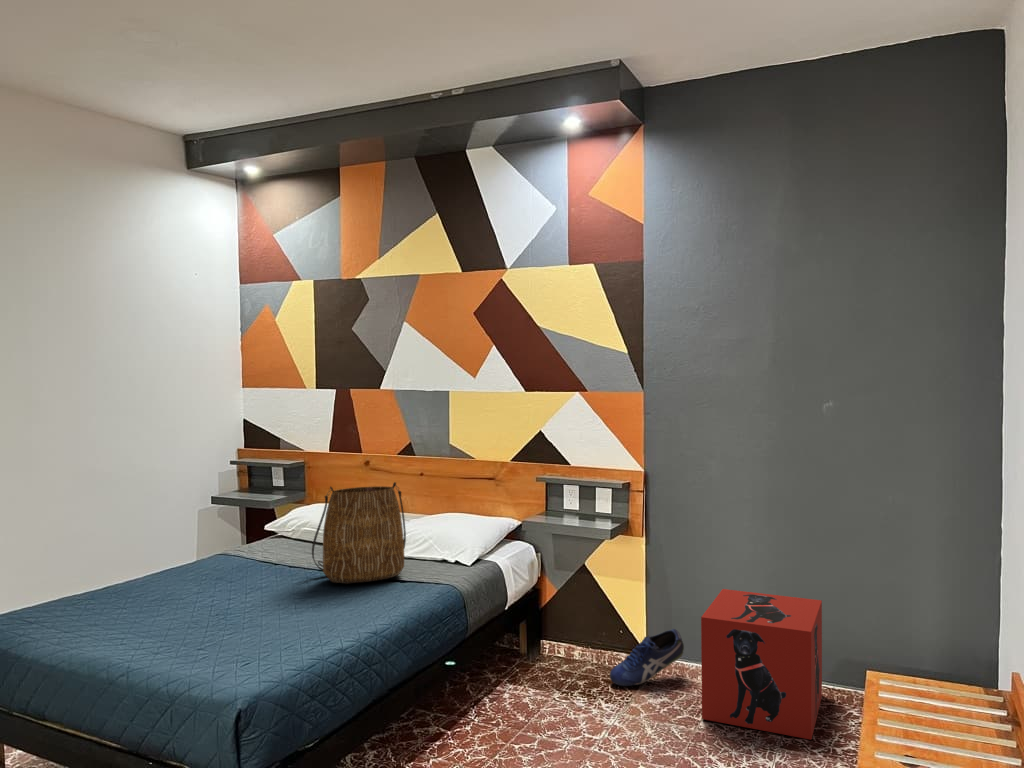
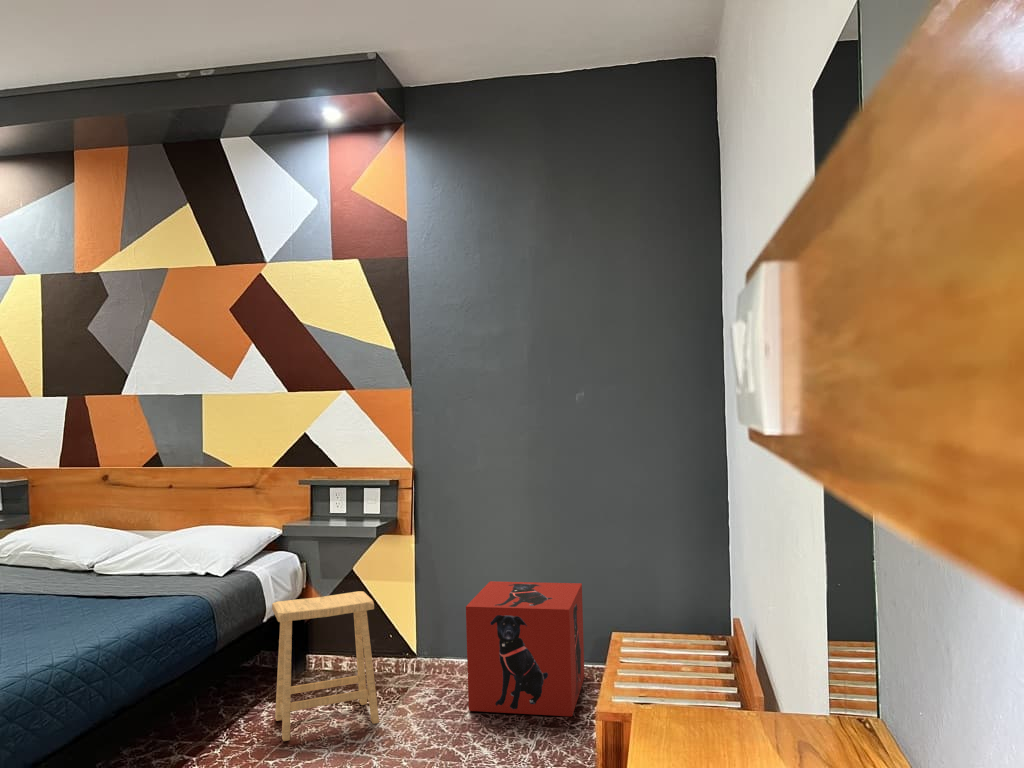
tote bag: present [312,482,406,584] -> none [30,487,147,603]
footstool: none [515,591,614,728] -> present [272,591,379,741]
shoe: present [610,629,684,686] -> none [377,627,453,690]

